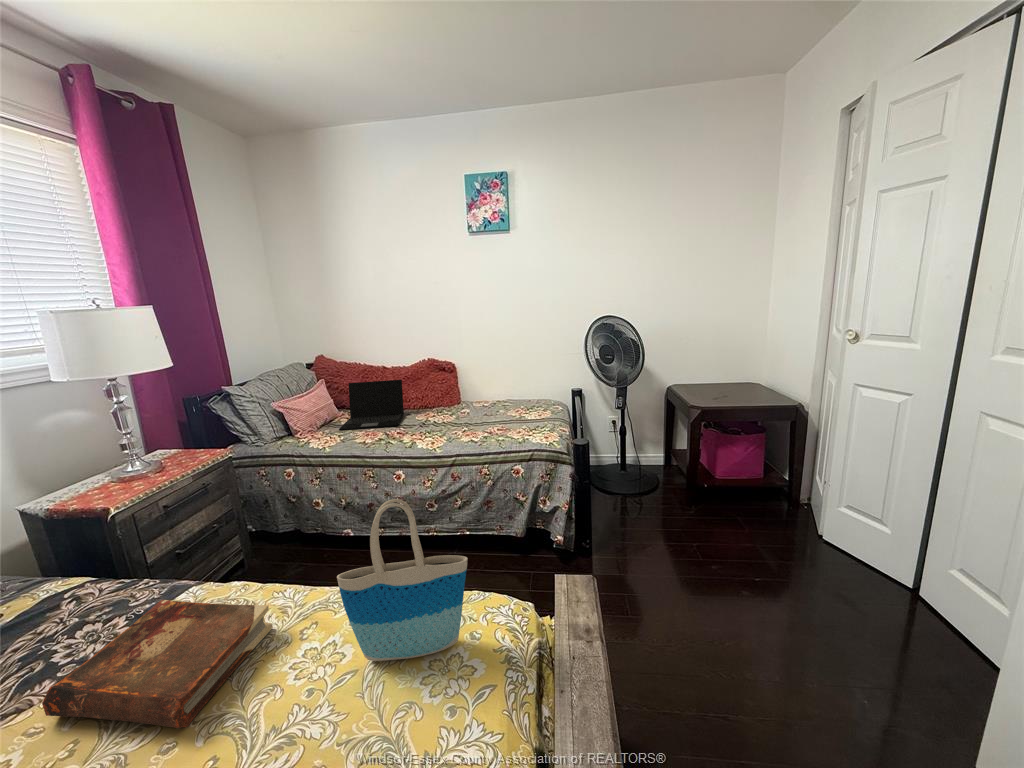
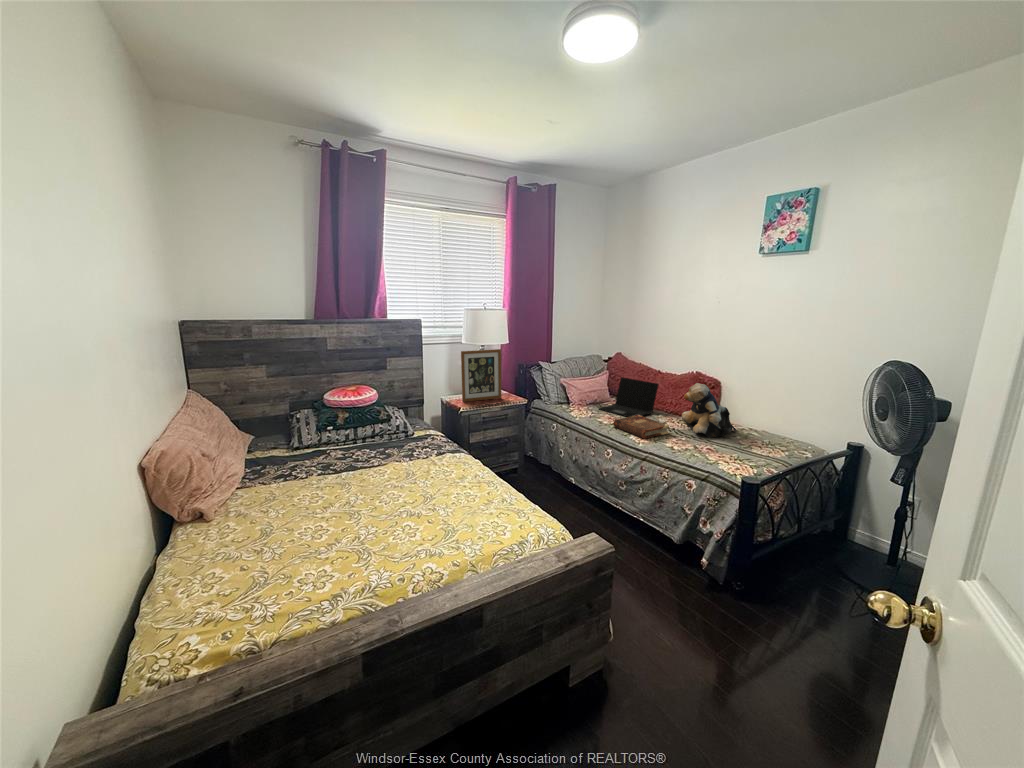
teddy bear: none [445,367,499,420] -> present [682,383,736,438]
picture frame: none [68,376,187,497] -> present [461,349,501,402]
tote bag: present [337,499,468,661] -> none [460,425,502,512]
book: present [42,600,273,728] -> present [614,415,669,439]

